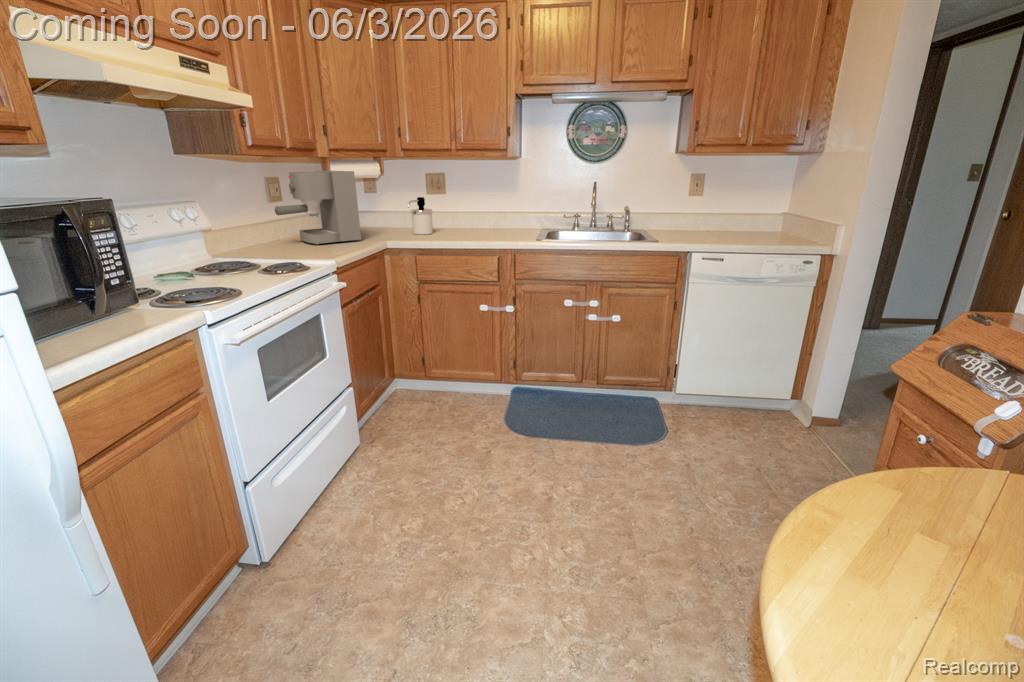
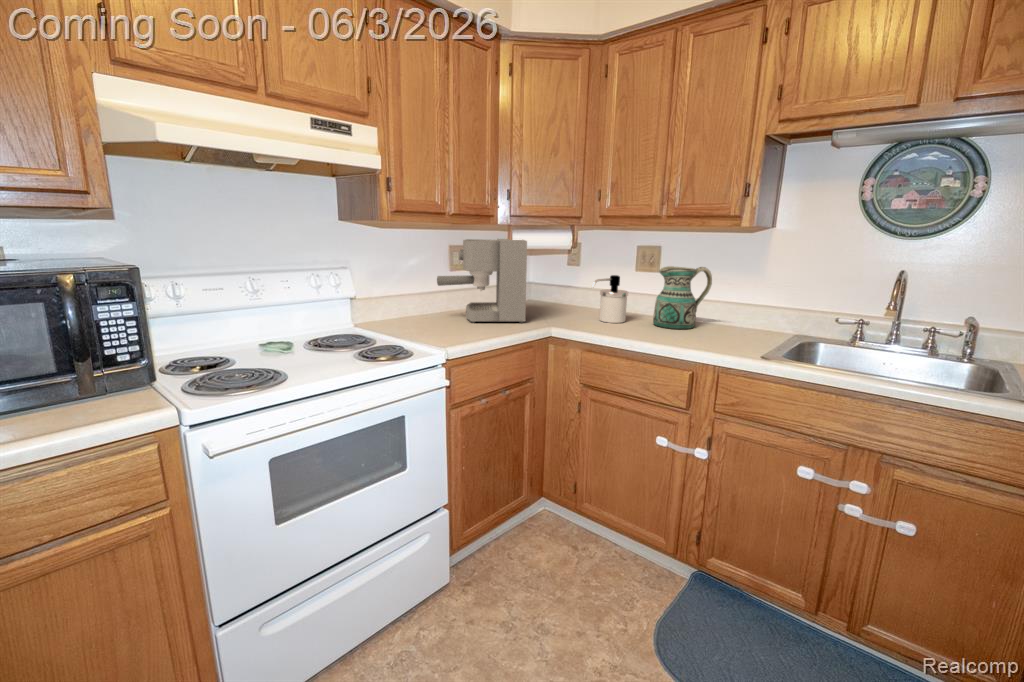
ceramic pitcher: none [453,187,488,233] -> present [653,266,712,329]

